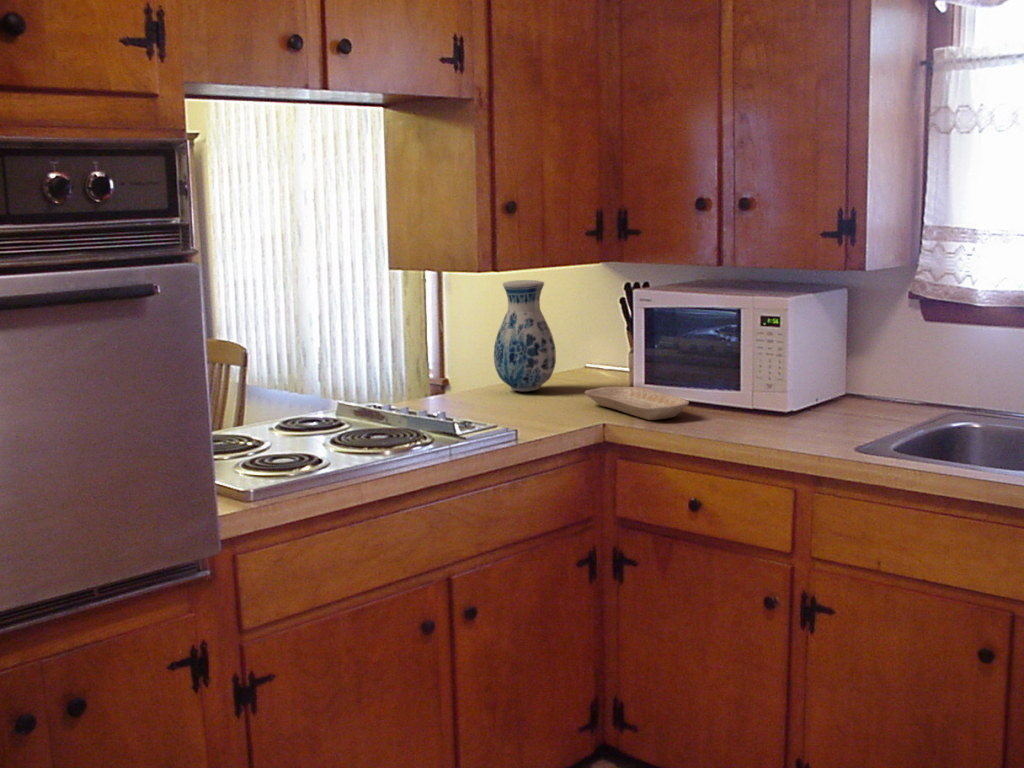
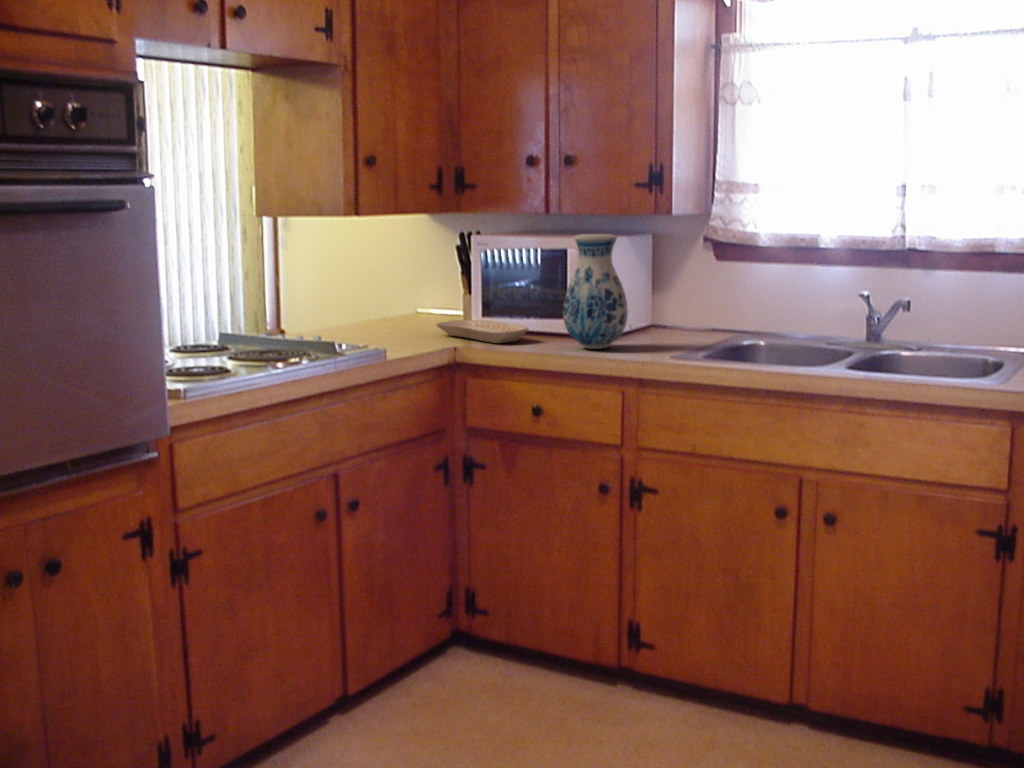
vase: present [494,280,556,392] -> present [563,234,628,349]

